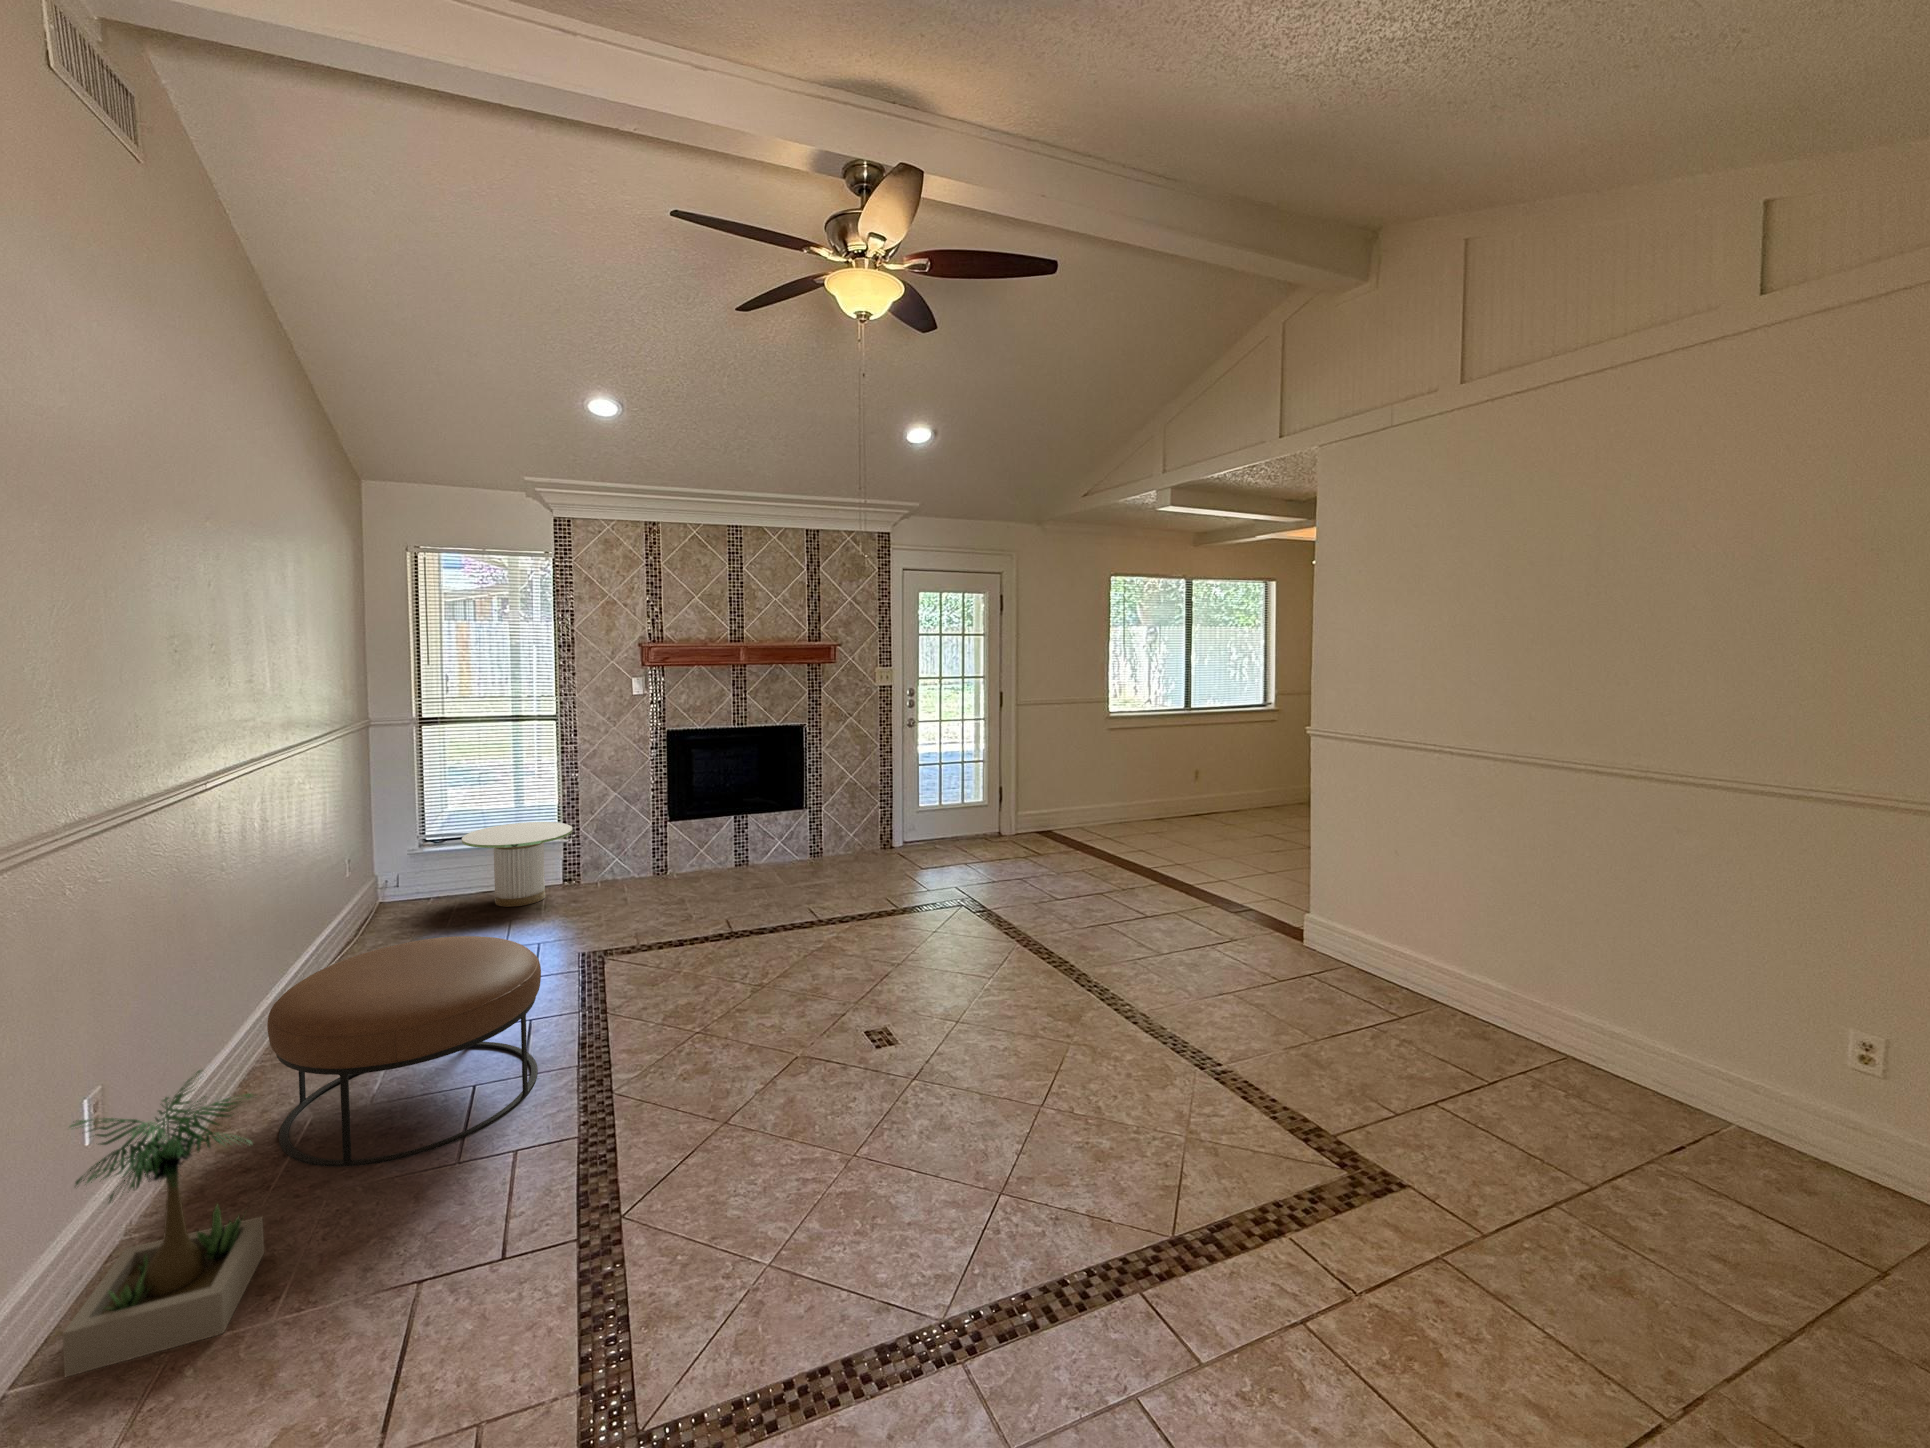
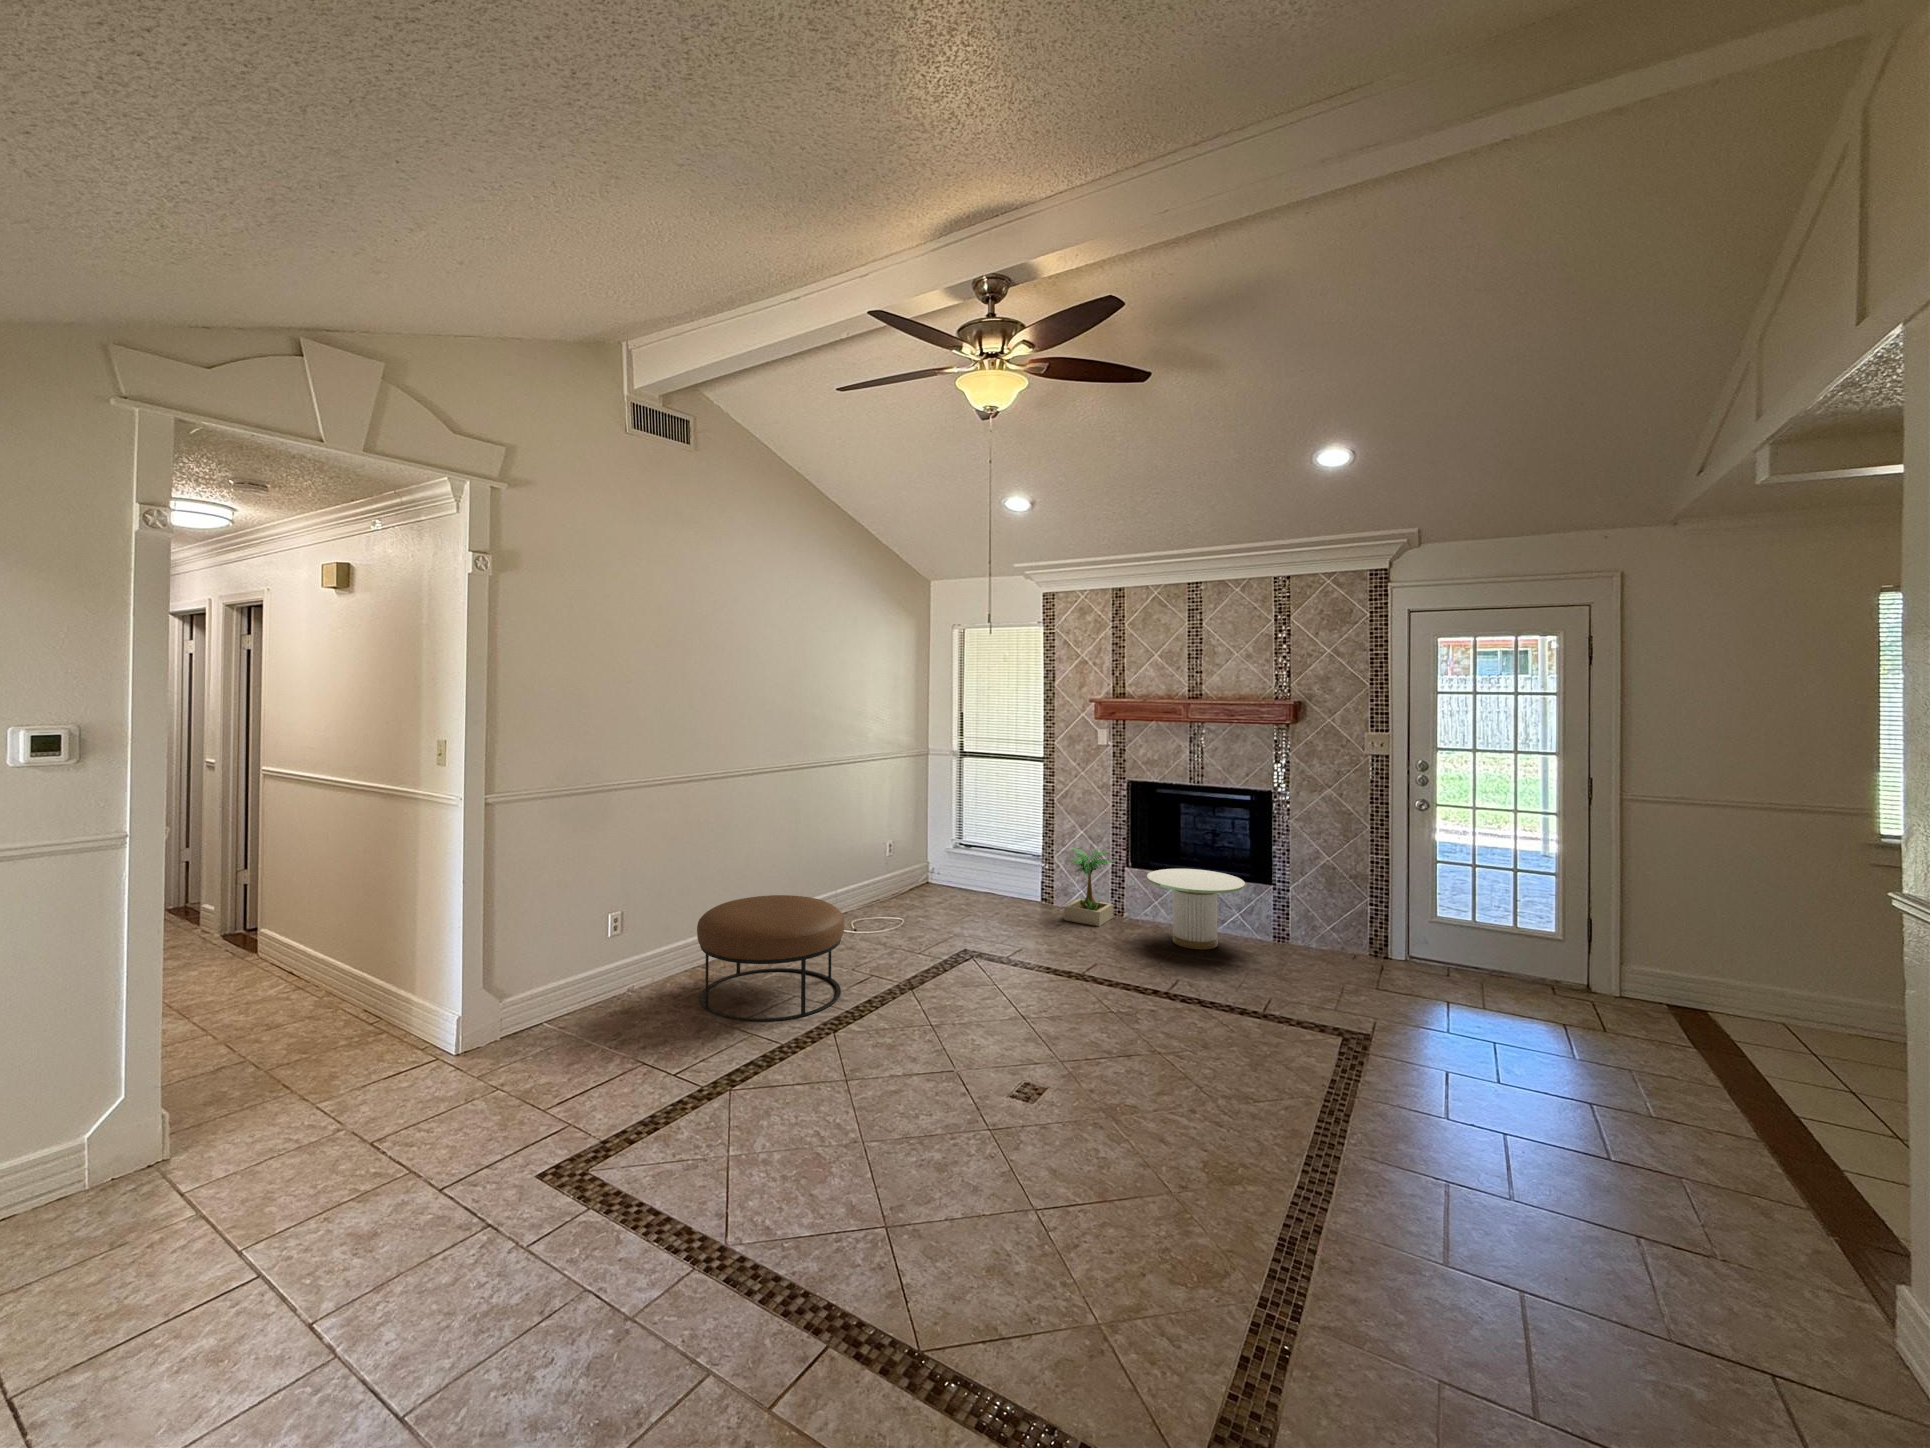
side table: present [462,822,573,907] -> present [1147,869,1245,950]
potted plant: present [62,1070,264,1377] -> present [1064,848,1115,926]

